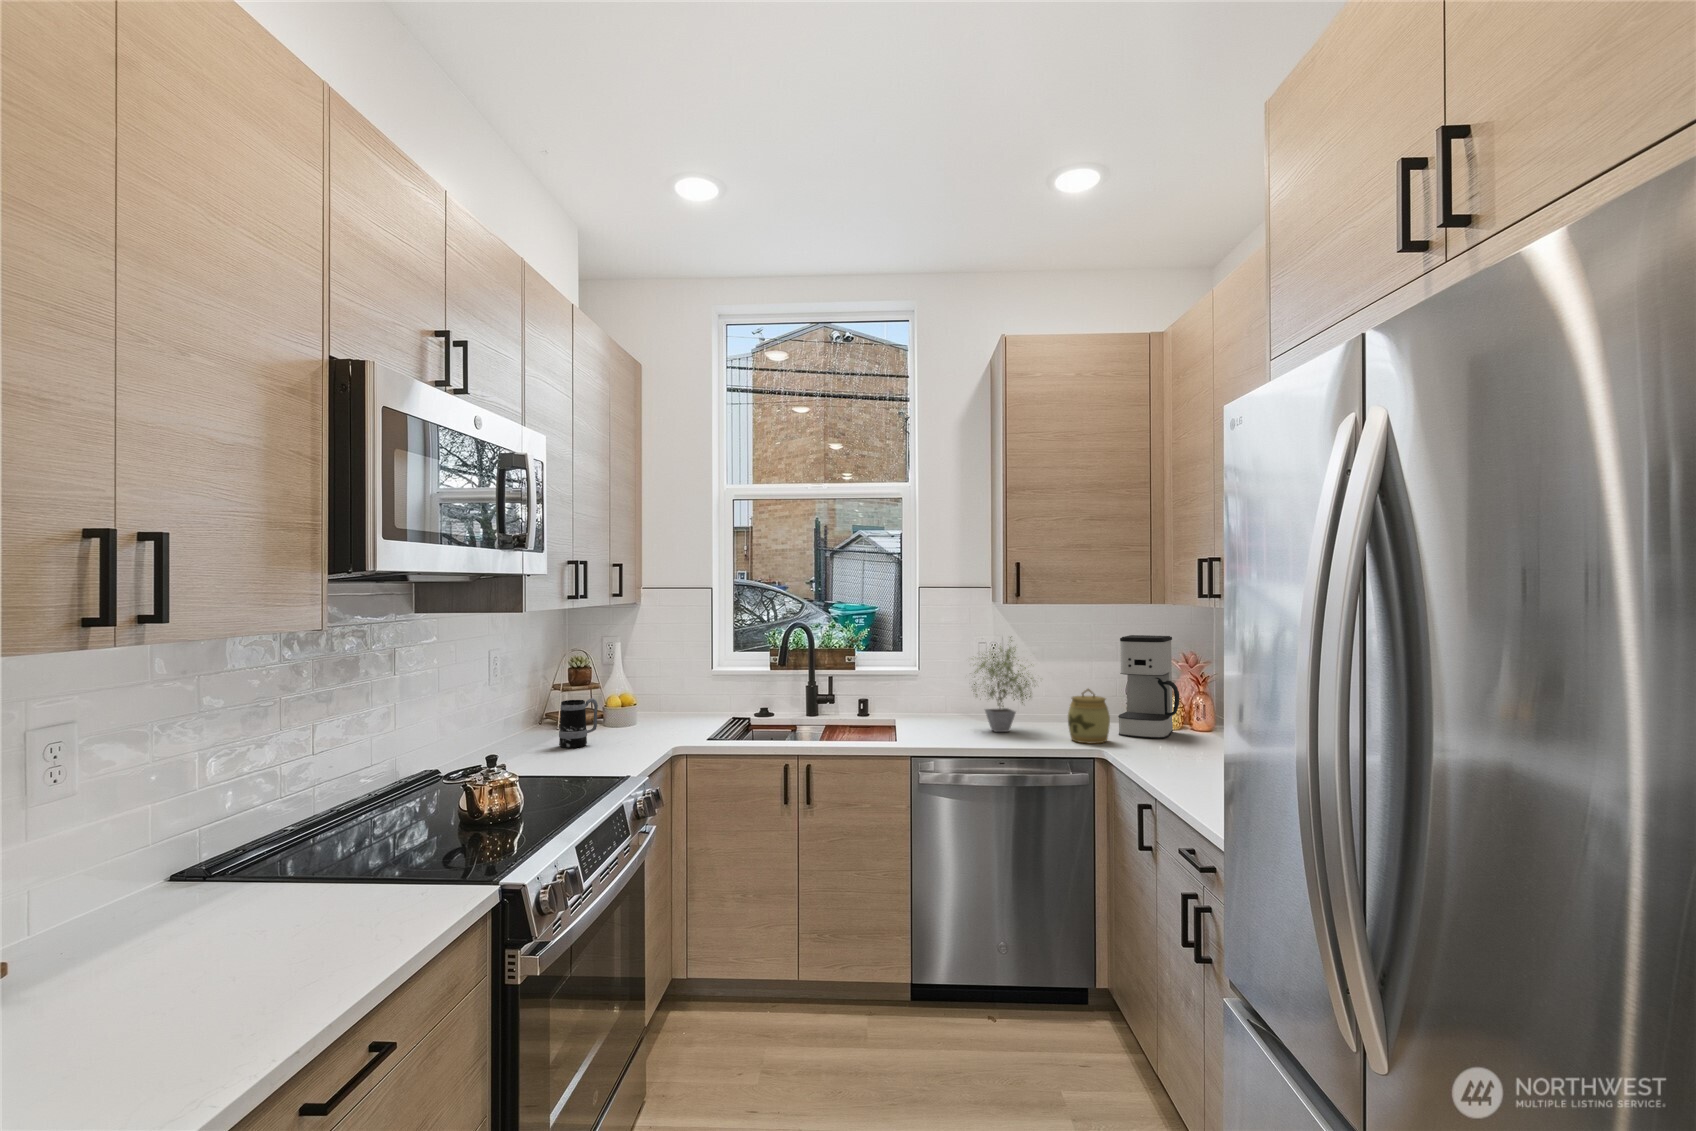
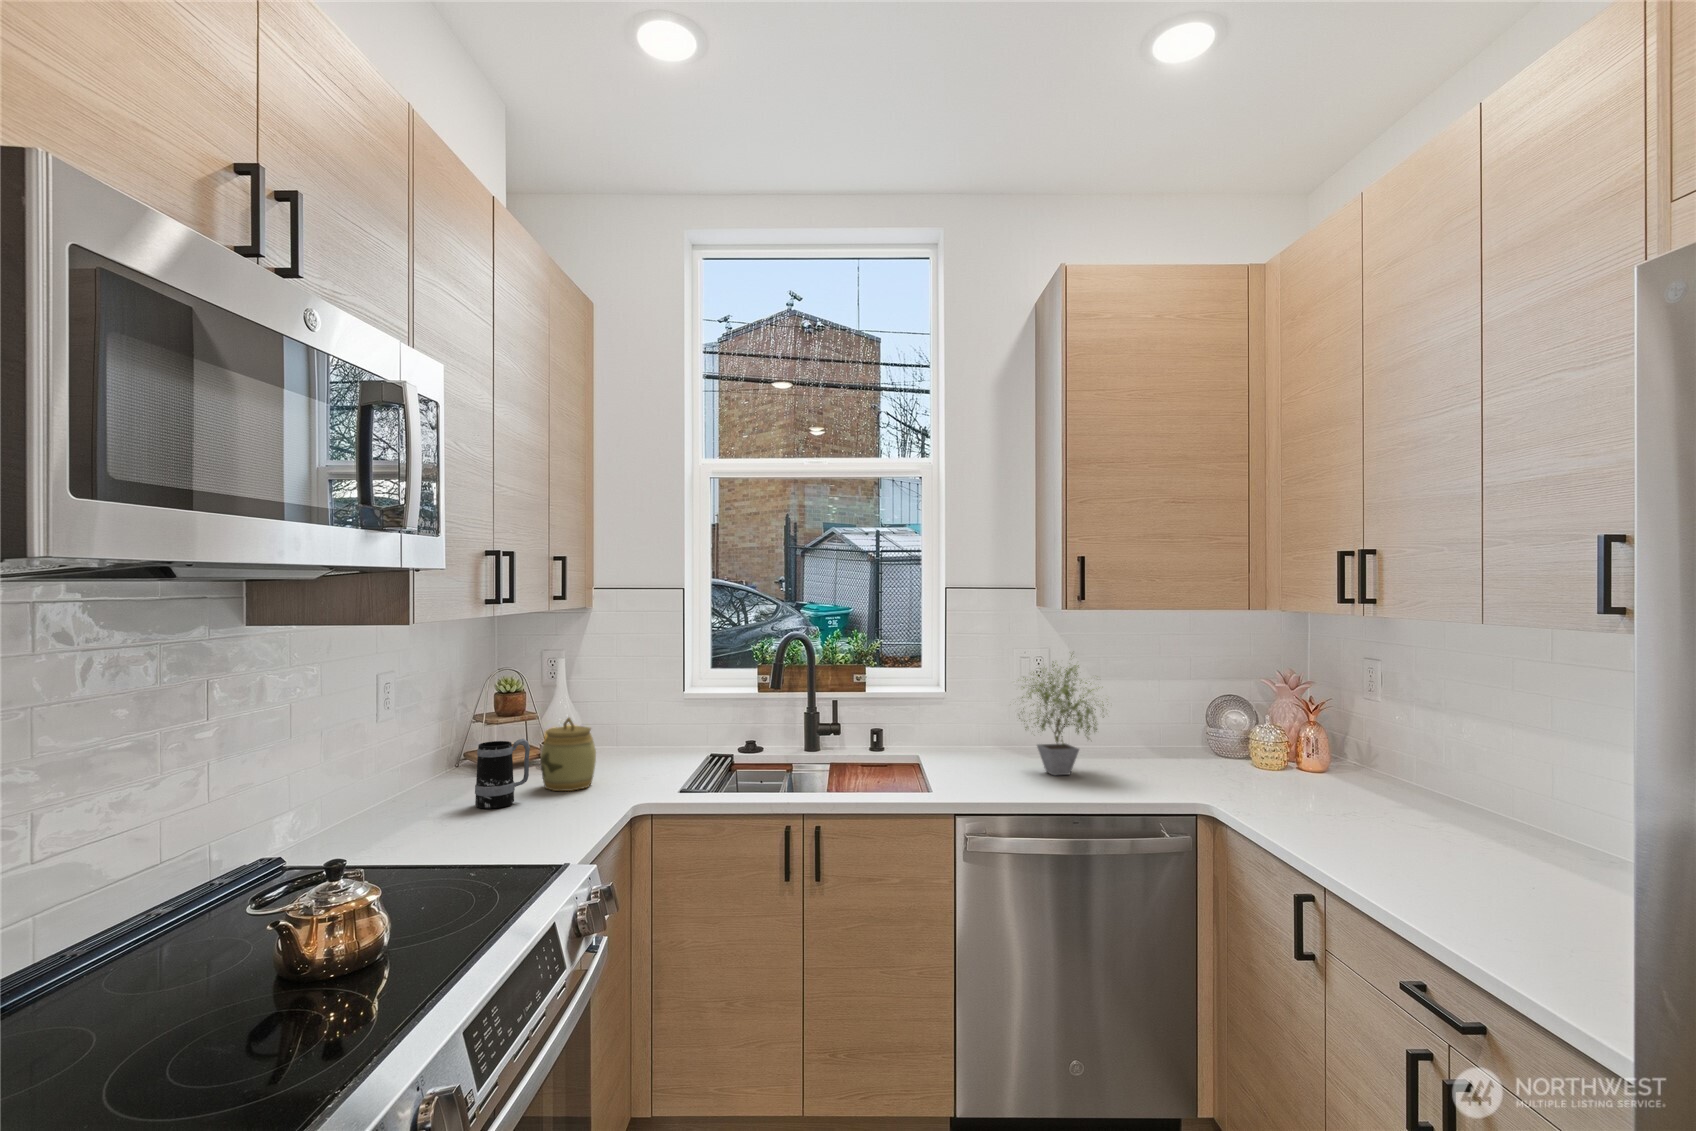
coffee maker: present [1118,635,1179,739] -> none [1209,649,1289,784]
jar: present [1068,689,1110,743] -> present [541,718,596,791]

